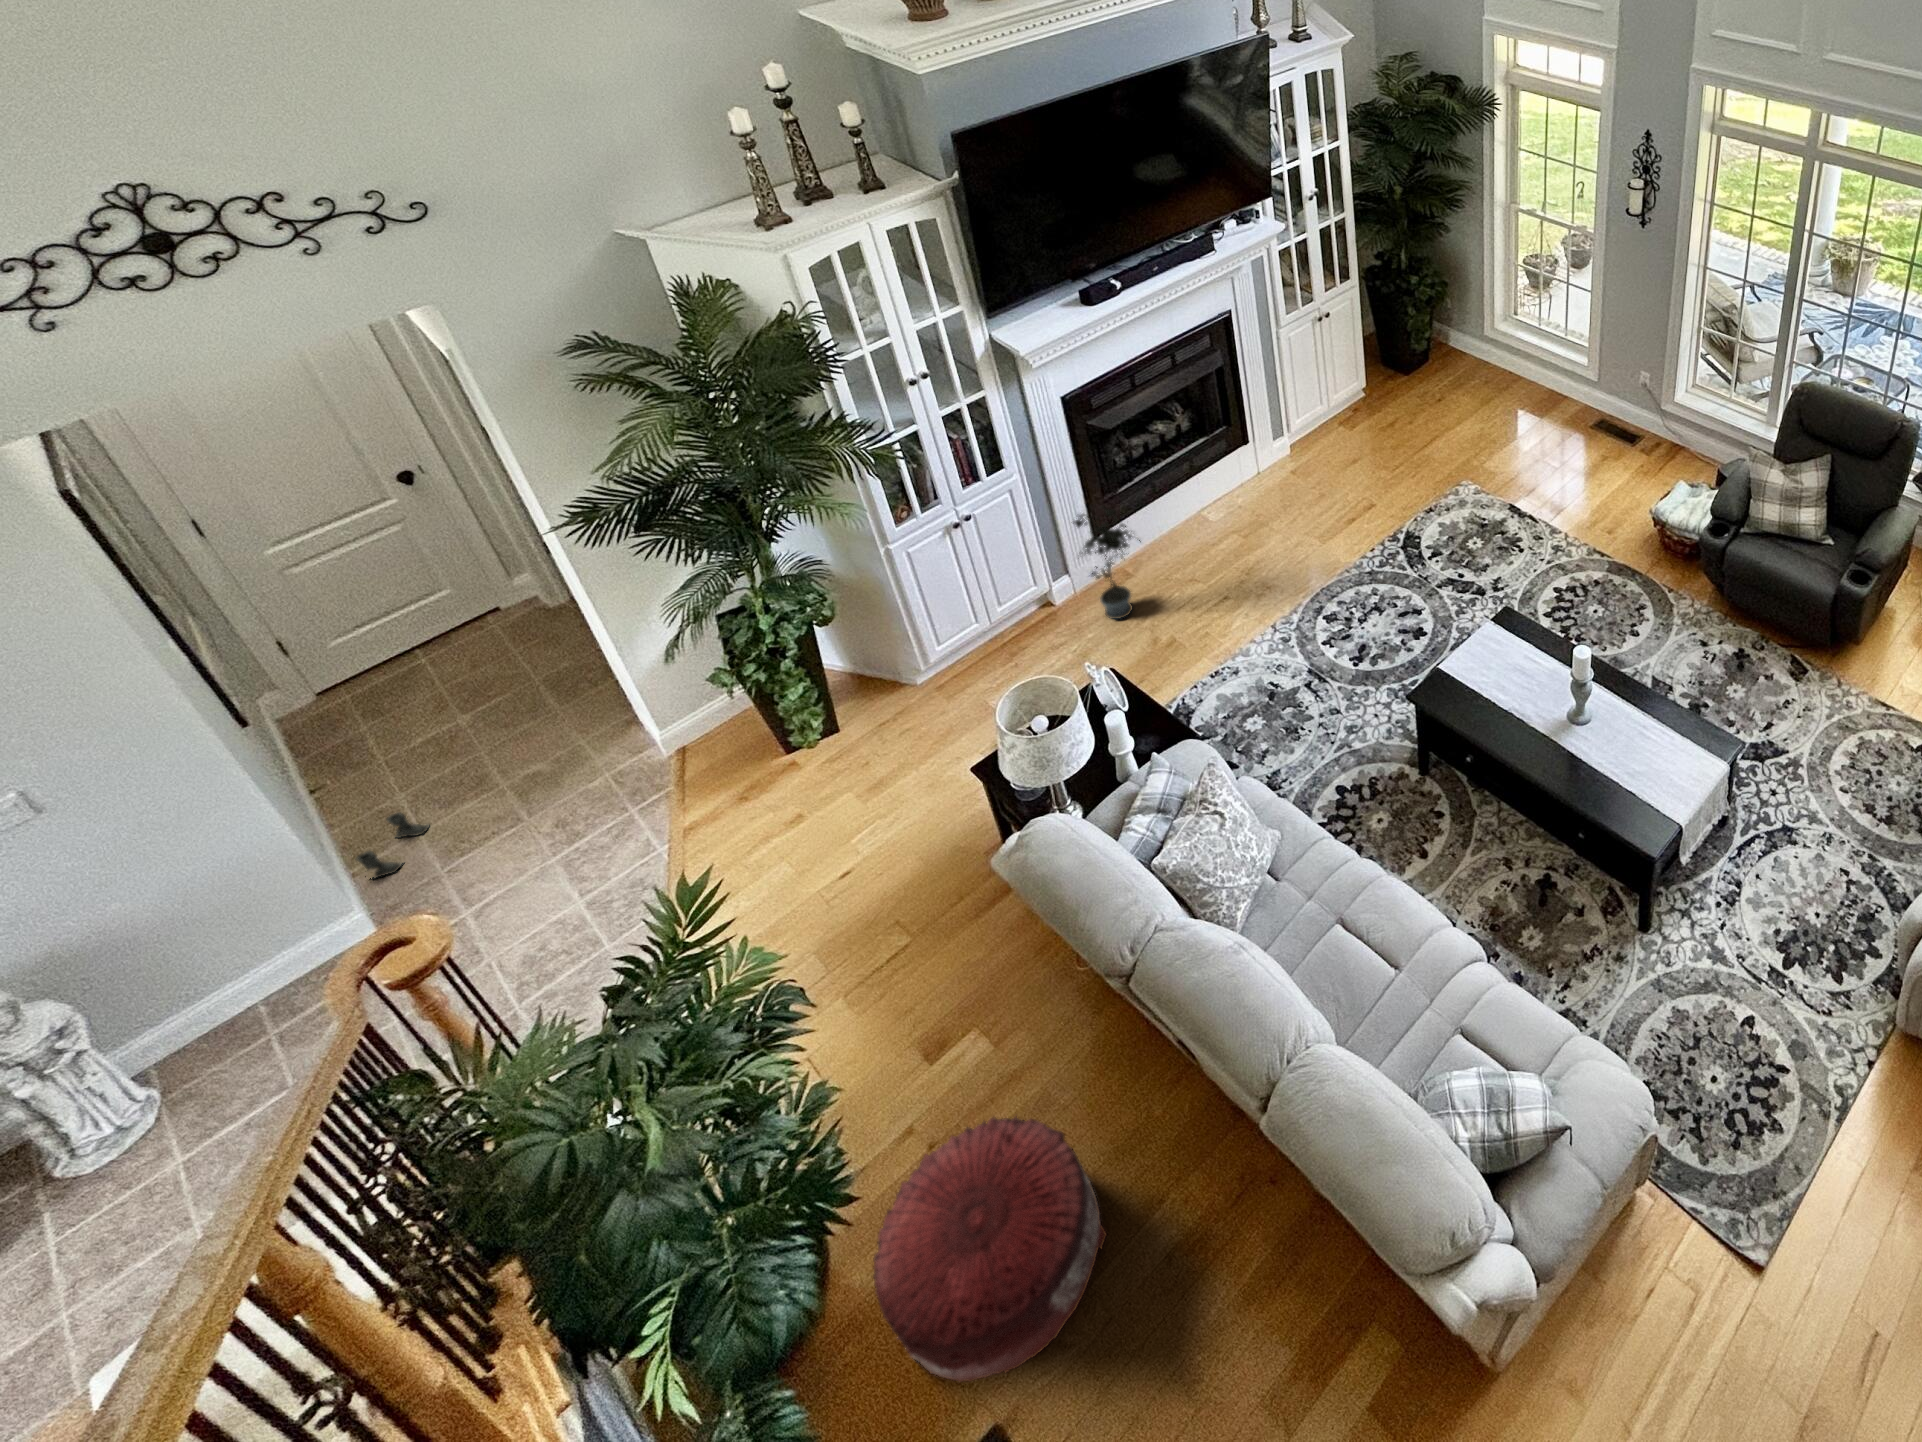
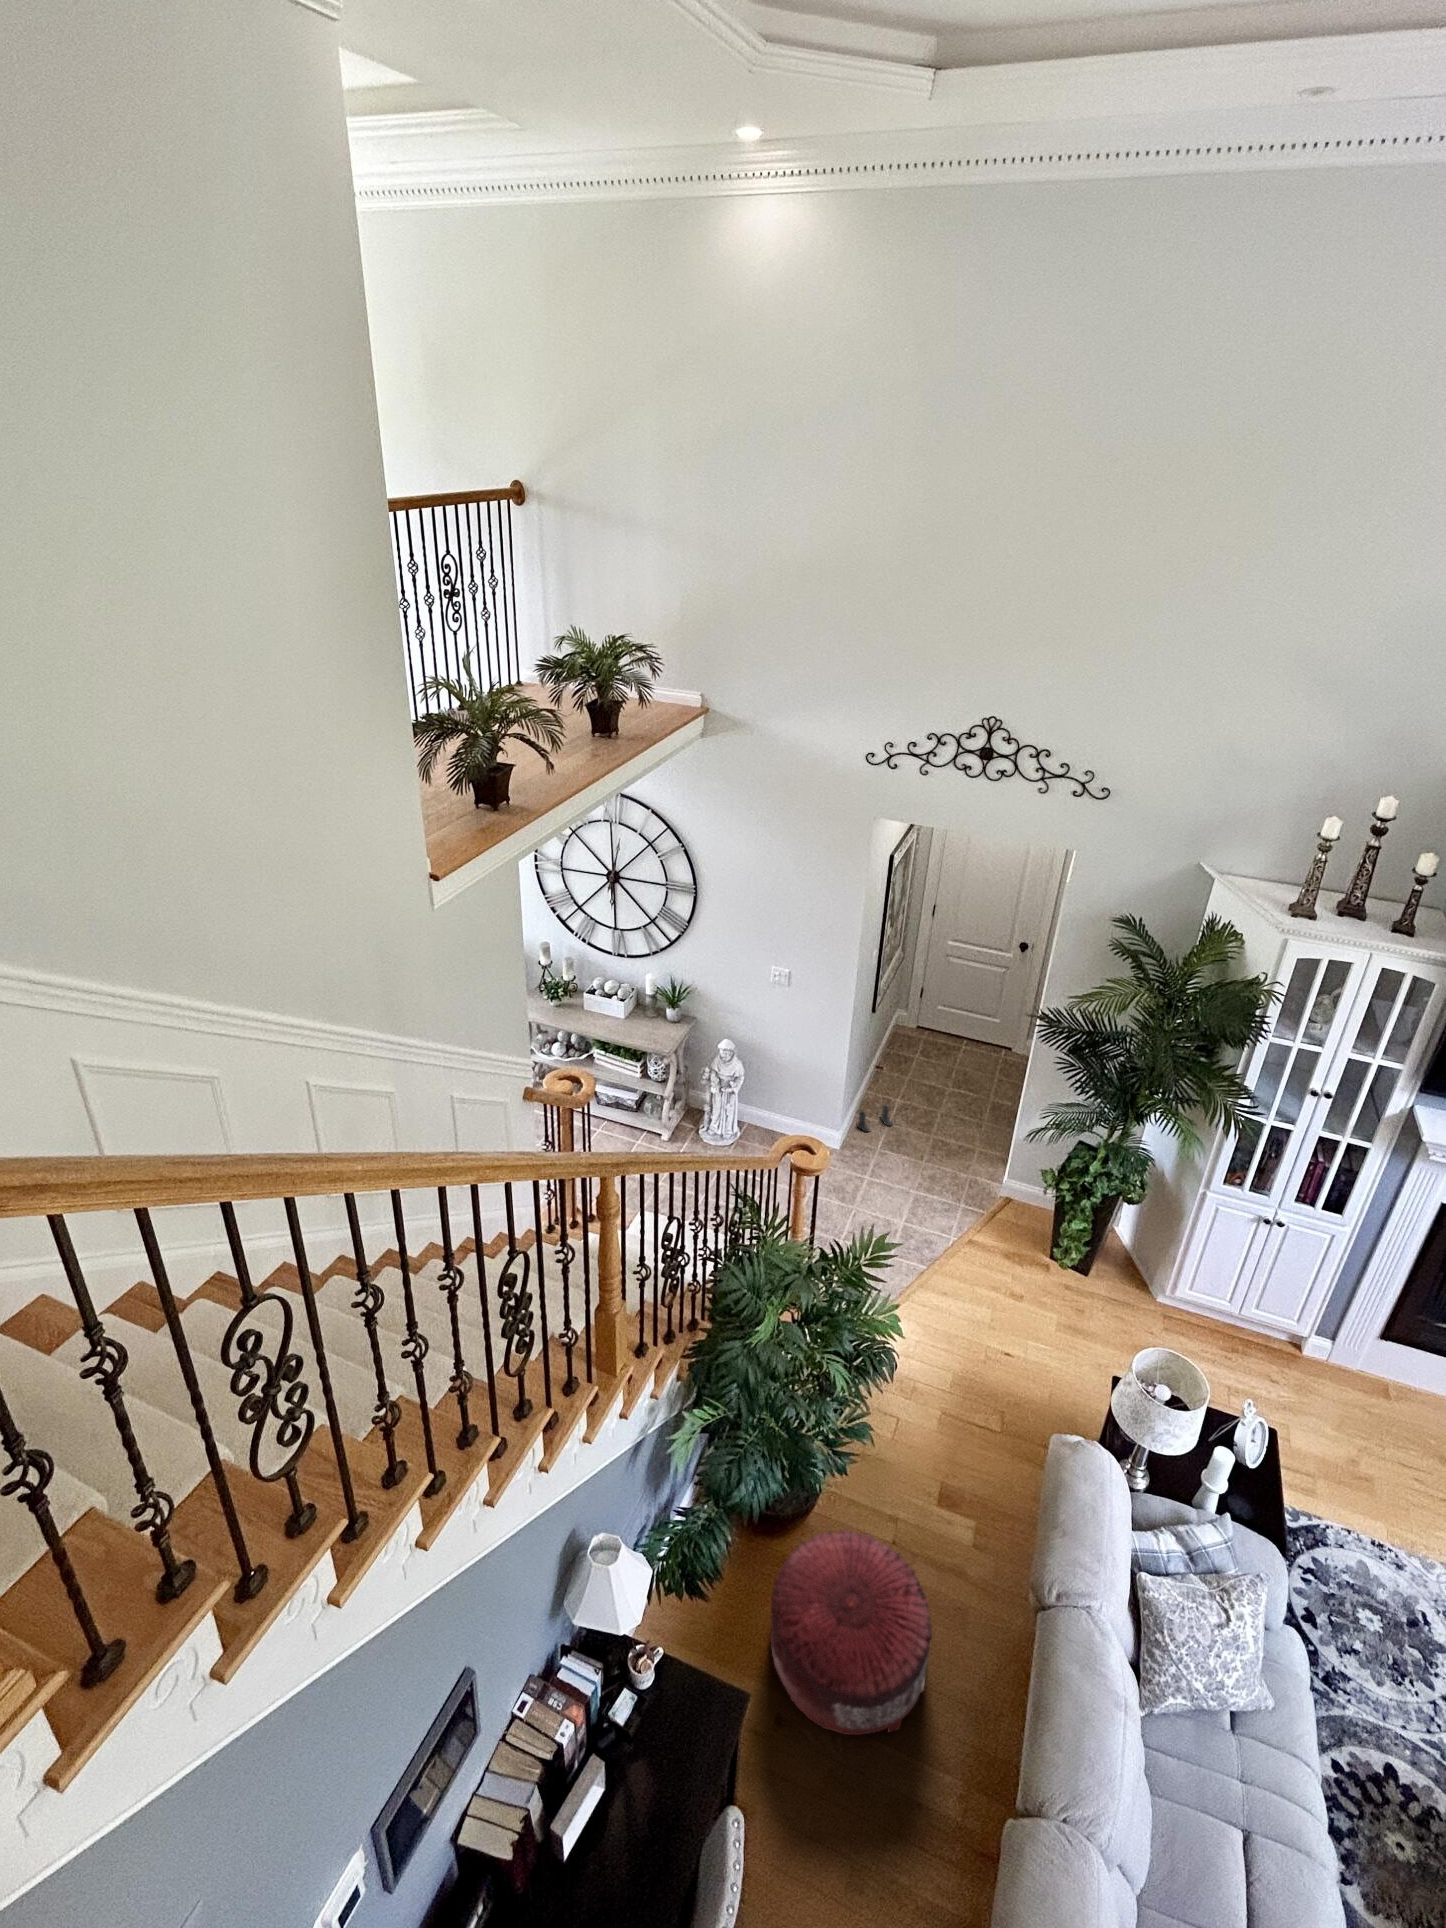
potted plant: present [1073,506,1141,619] -> none [1329,1300,1414,1417]

